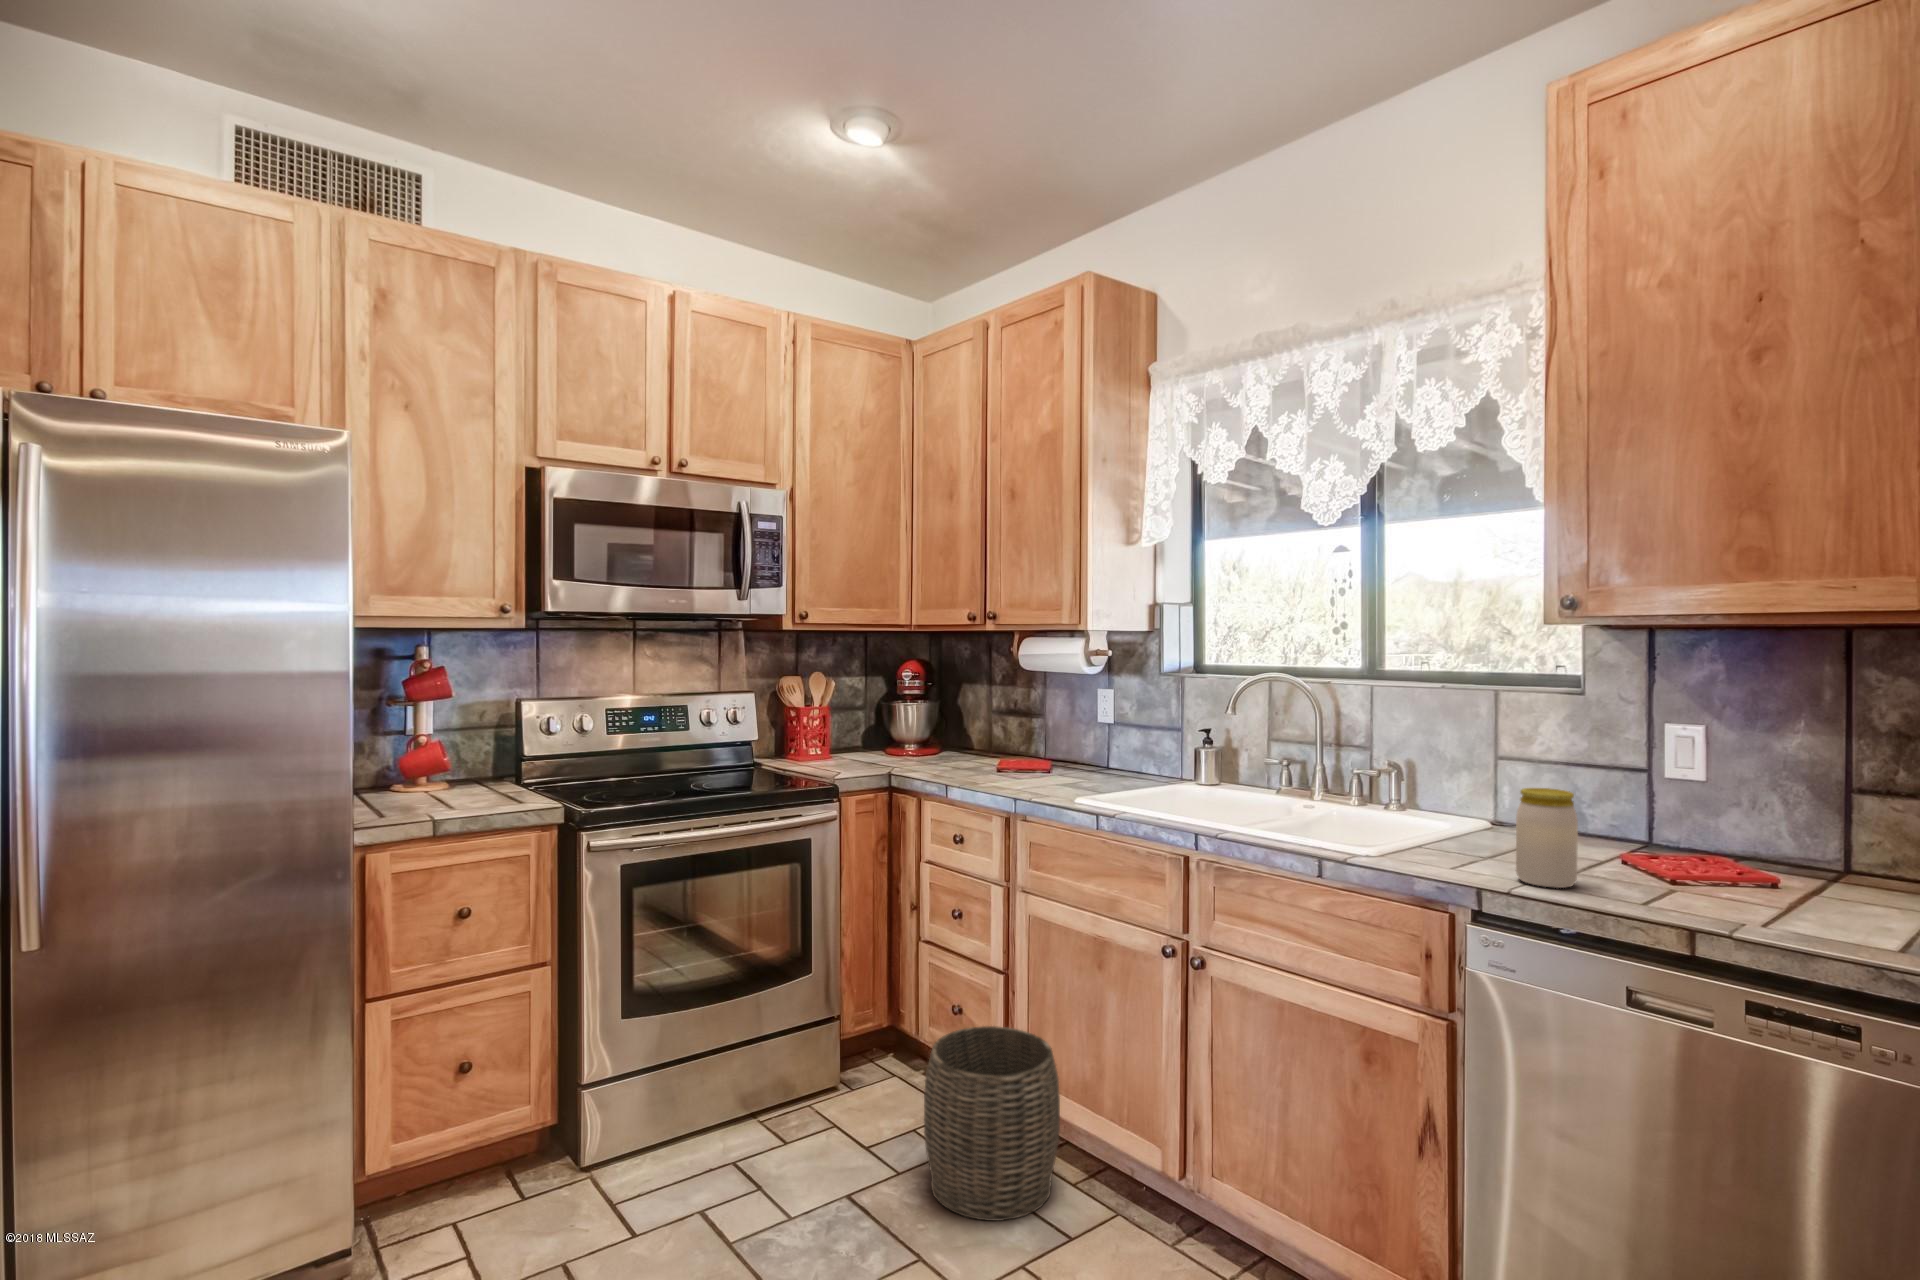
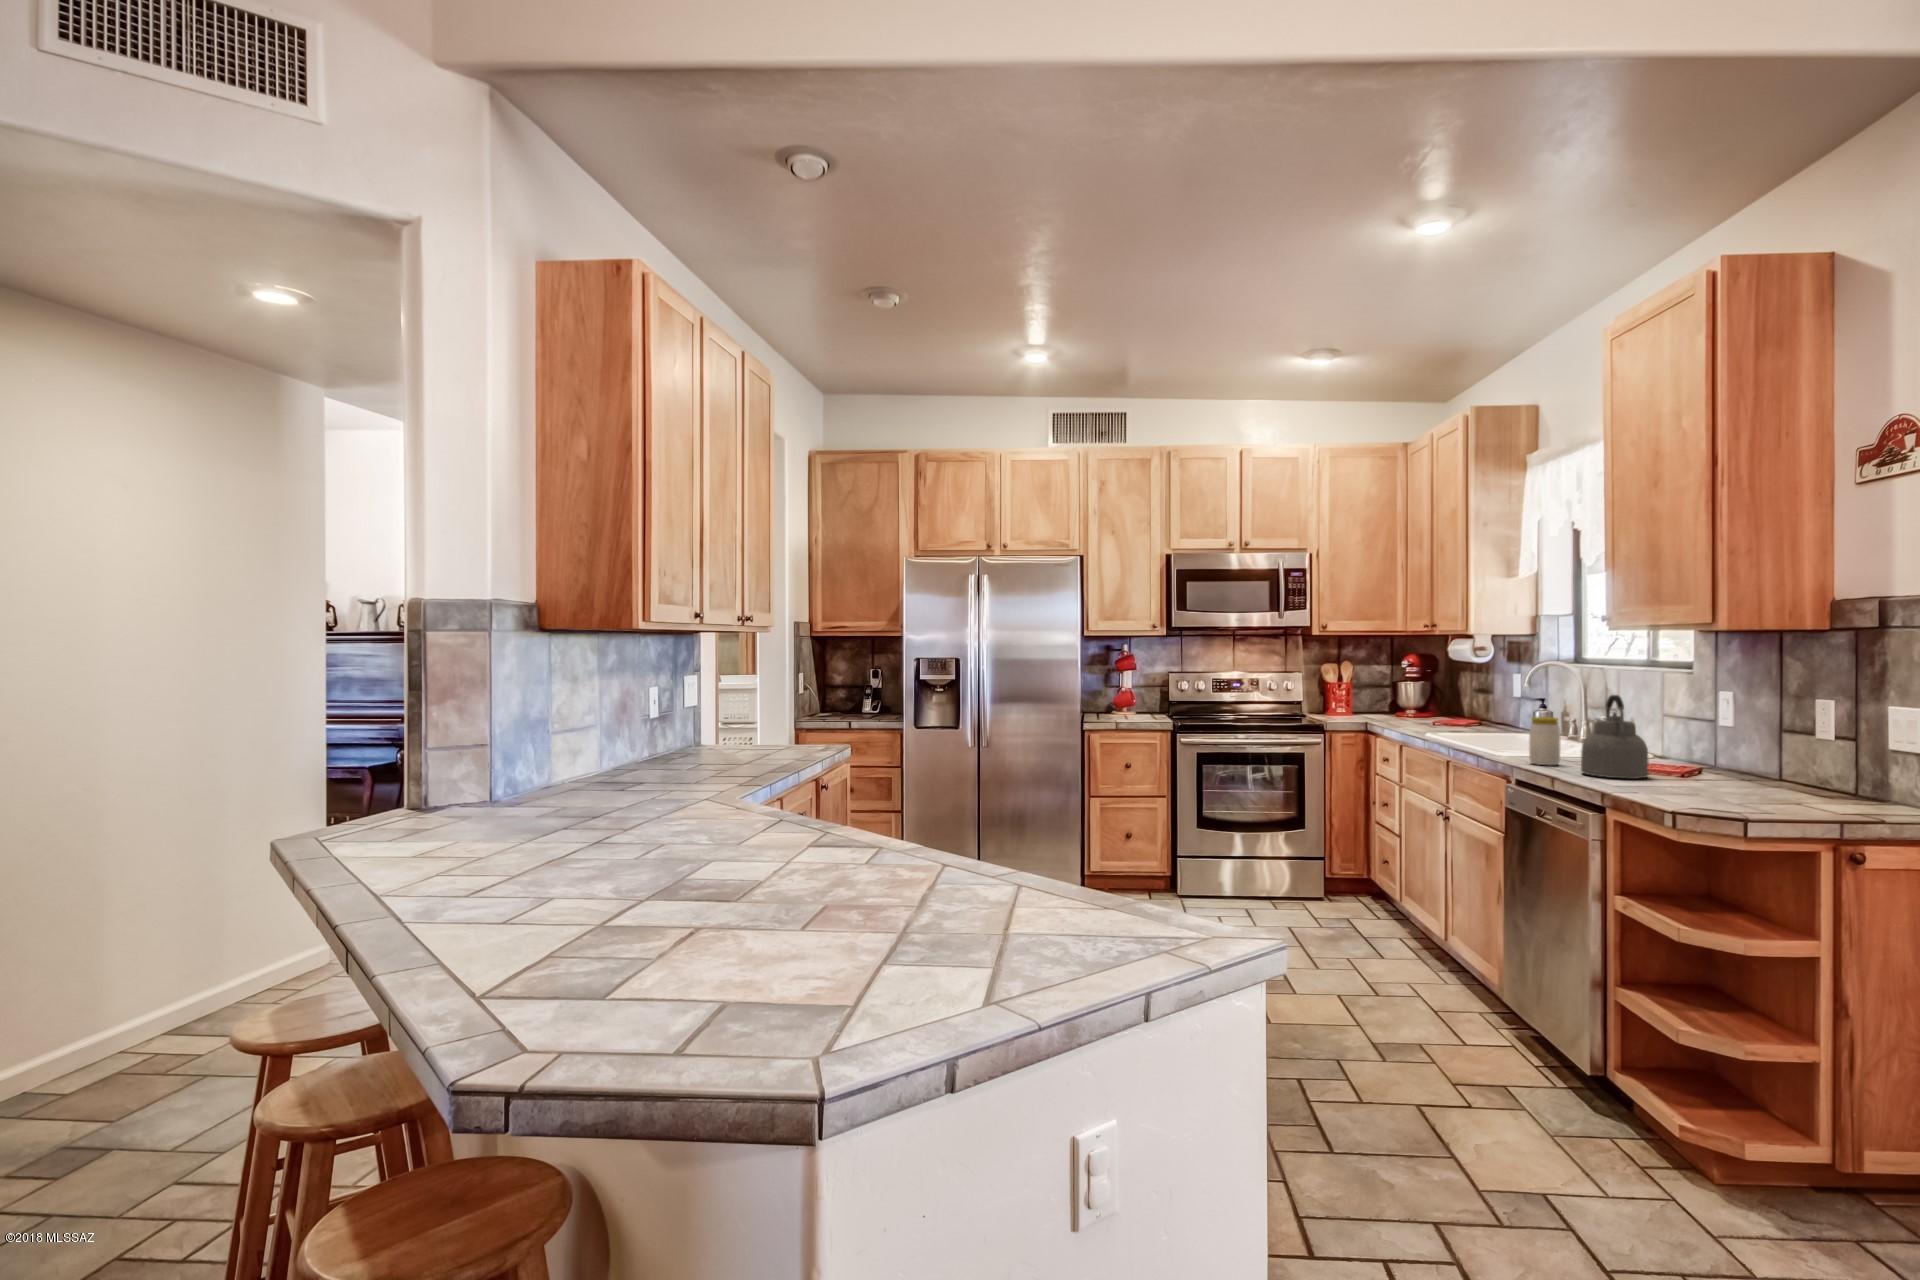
kettle: none [1642,748,1843,924] -> present [1581,695,1649,779]
woven basket: present [924,1026,1060,1221] -> none [1327,857,1406,948]

